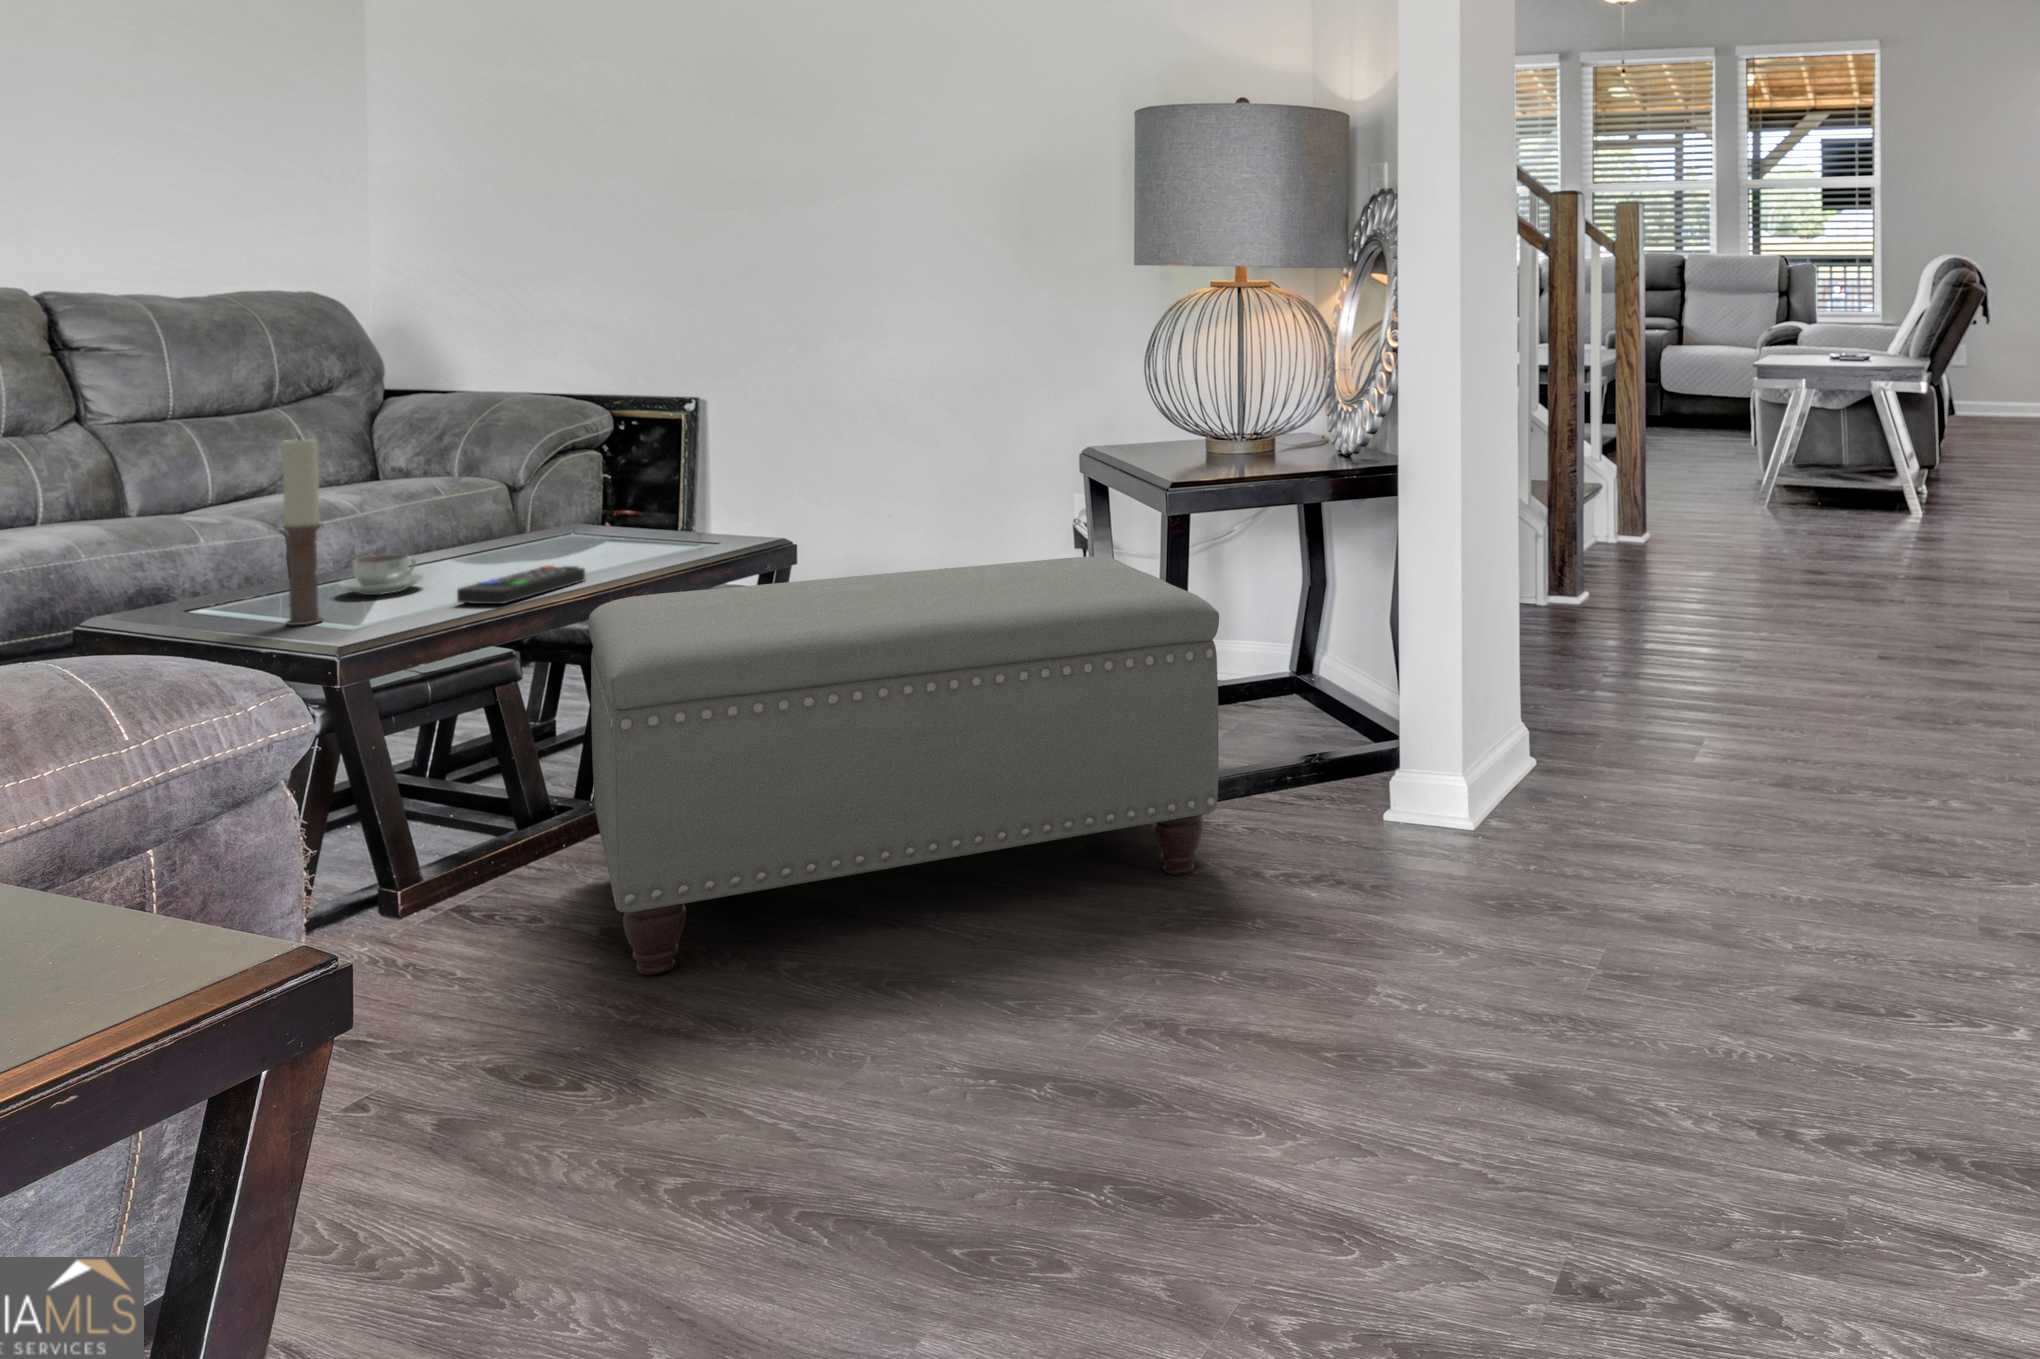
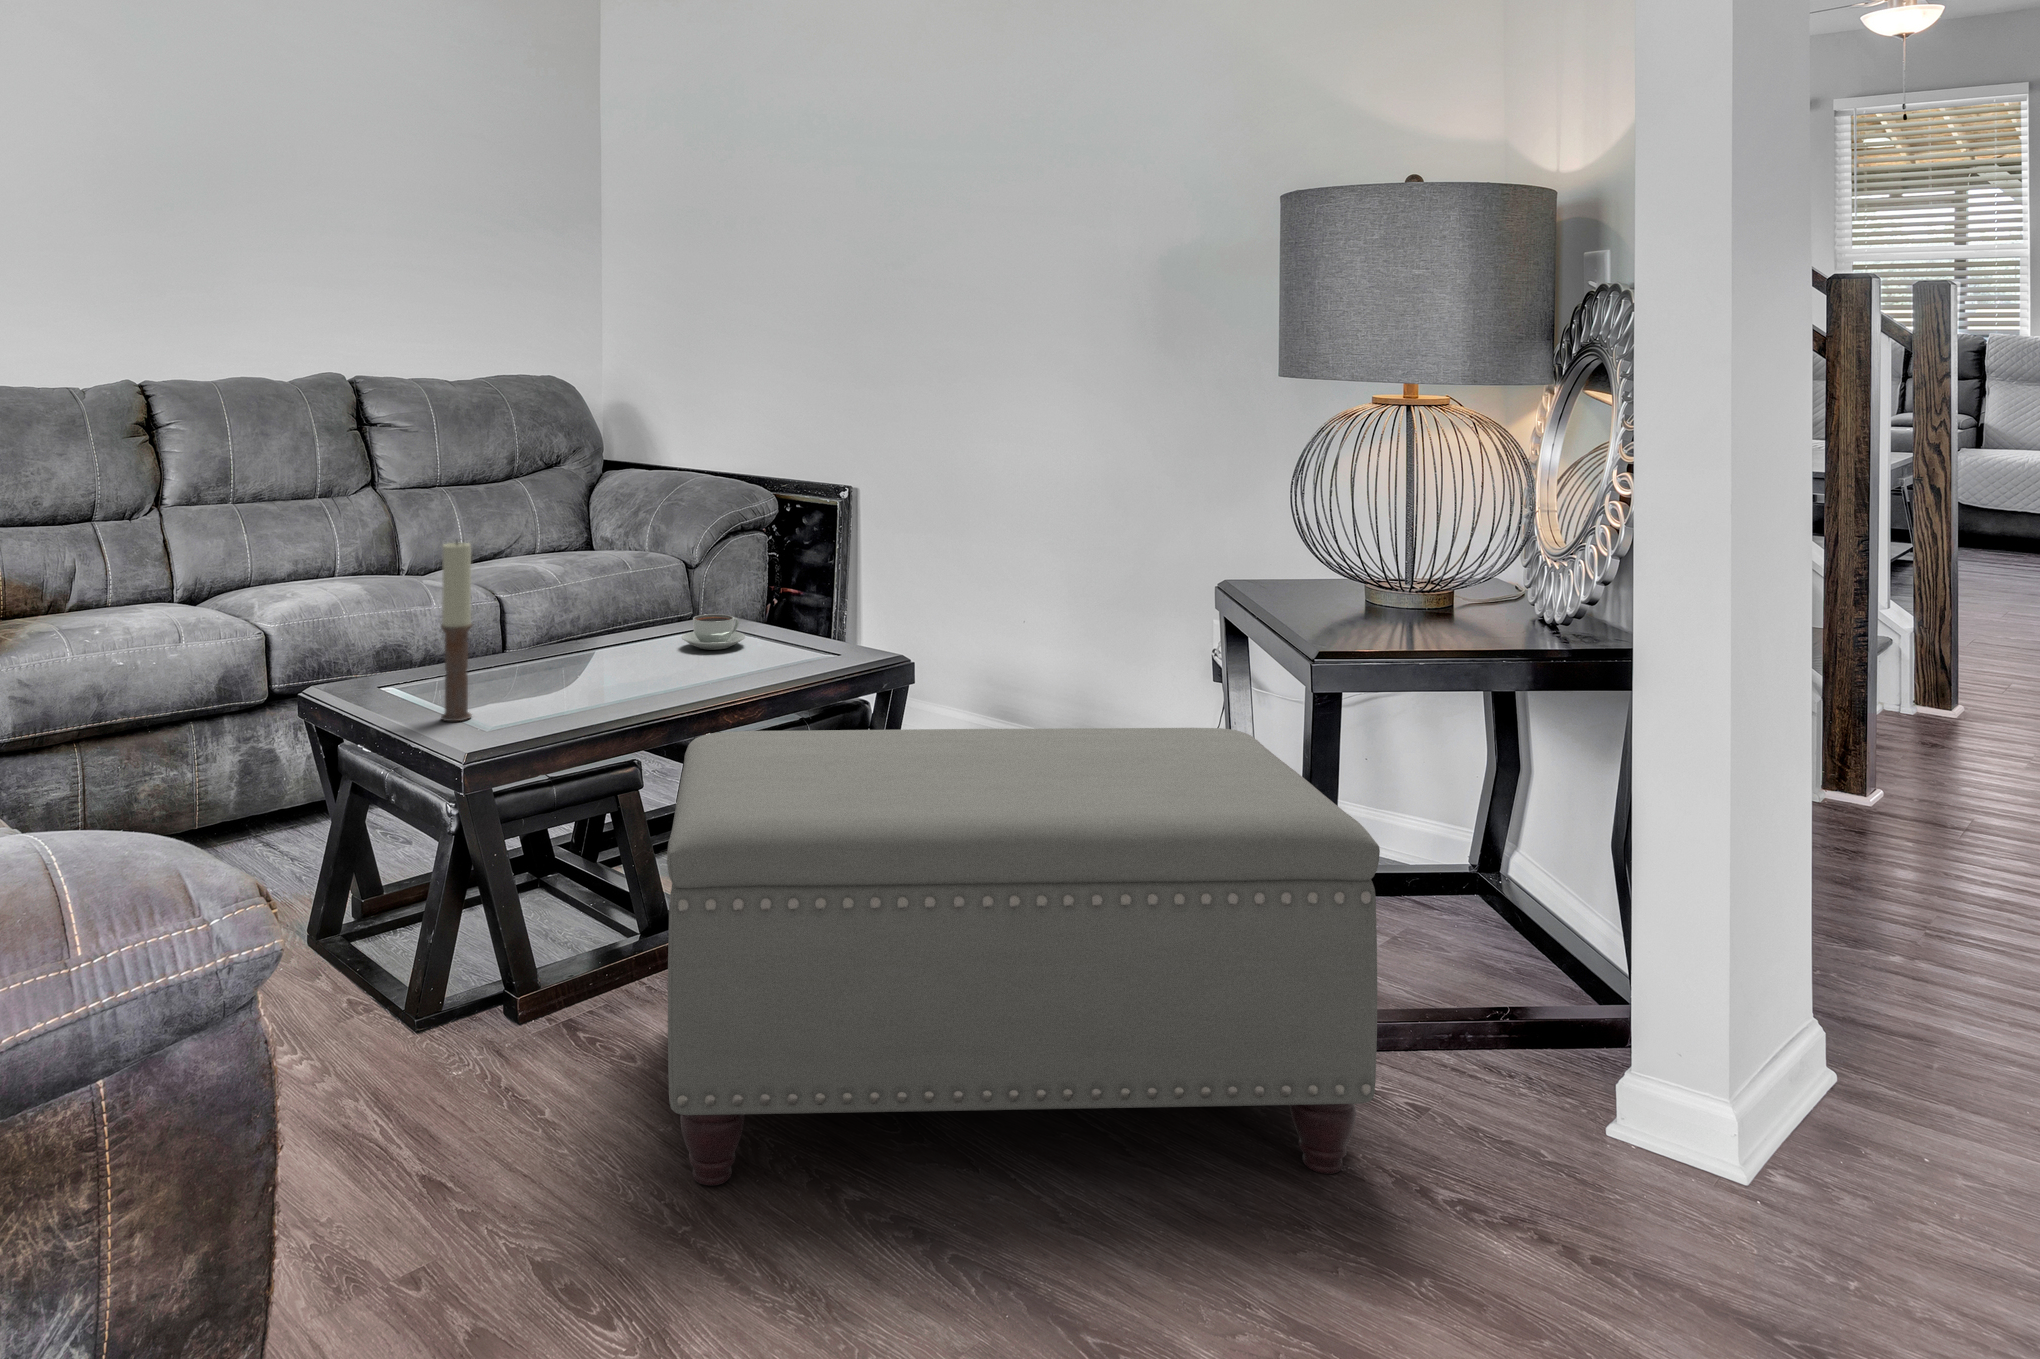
coffee cup: present [339,555,424,595] -> present [681,614,745,650]
remote control: present [457,565,585,604] -> none [584,673,704,717]

